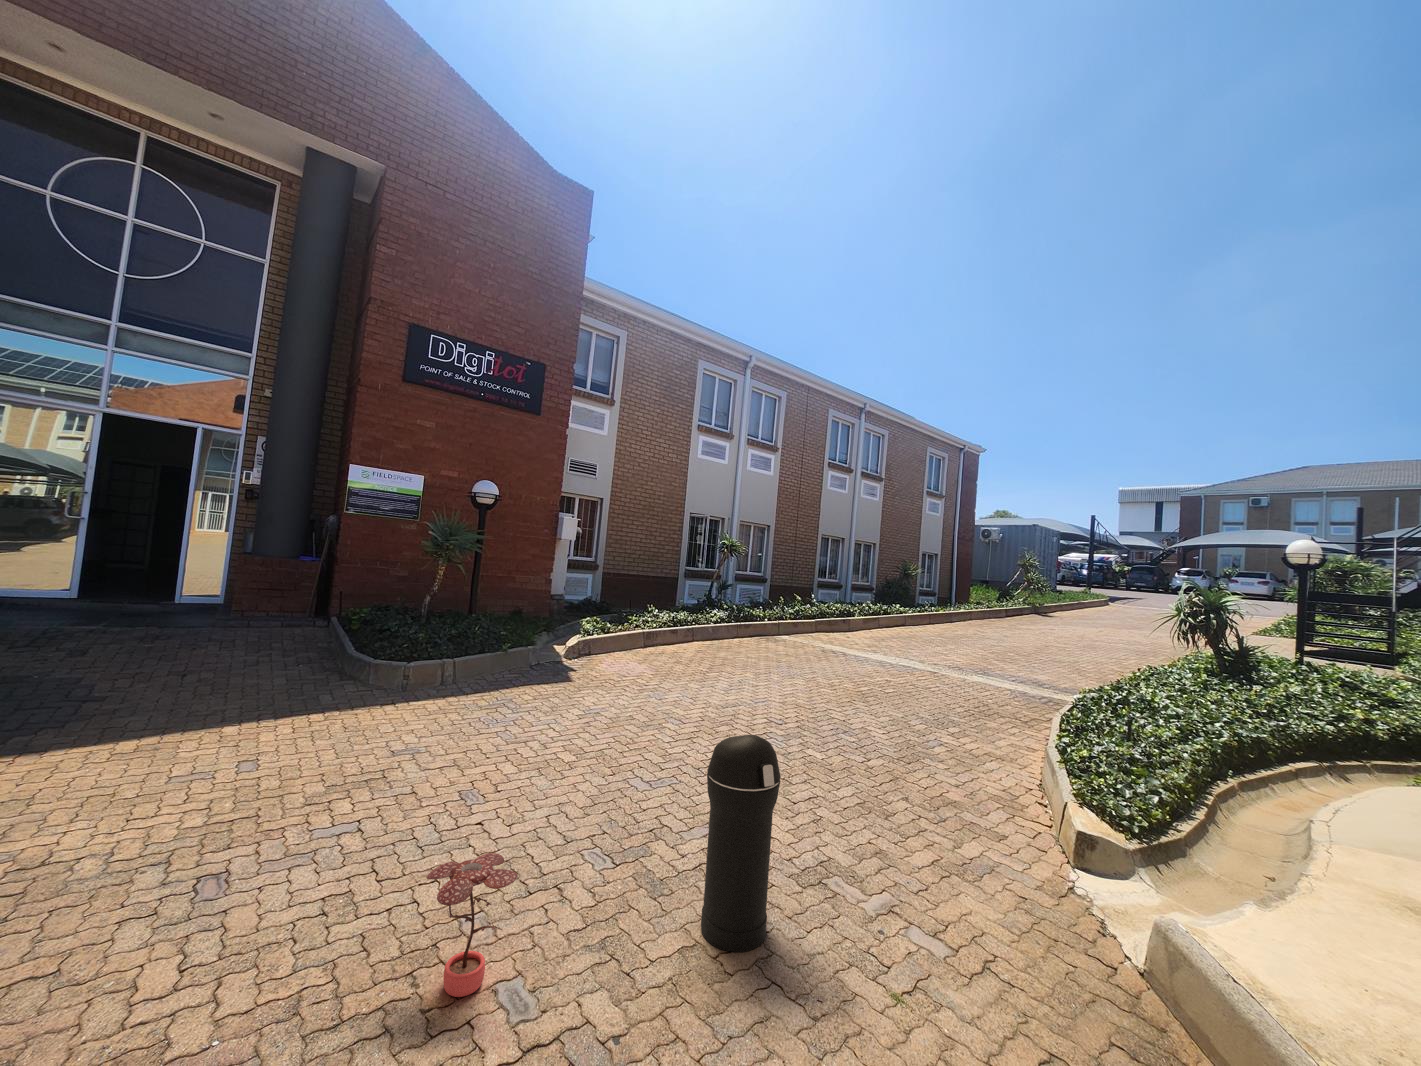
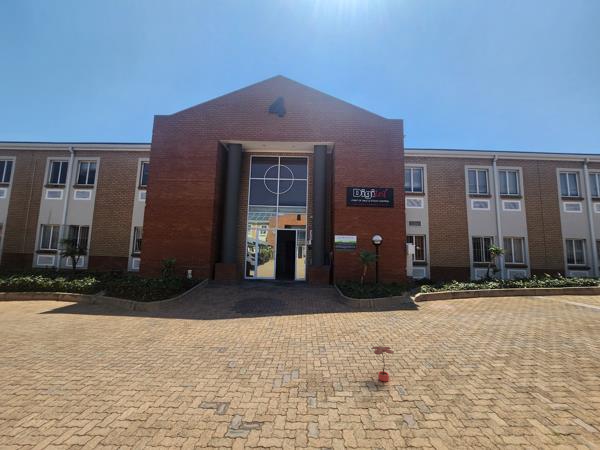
trash can: present [701,735,781,952] -> none [453,321,485,395]

